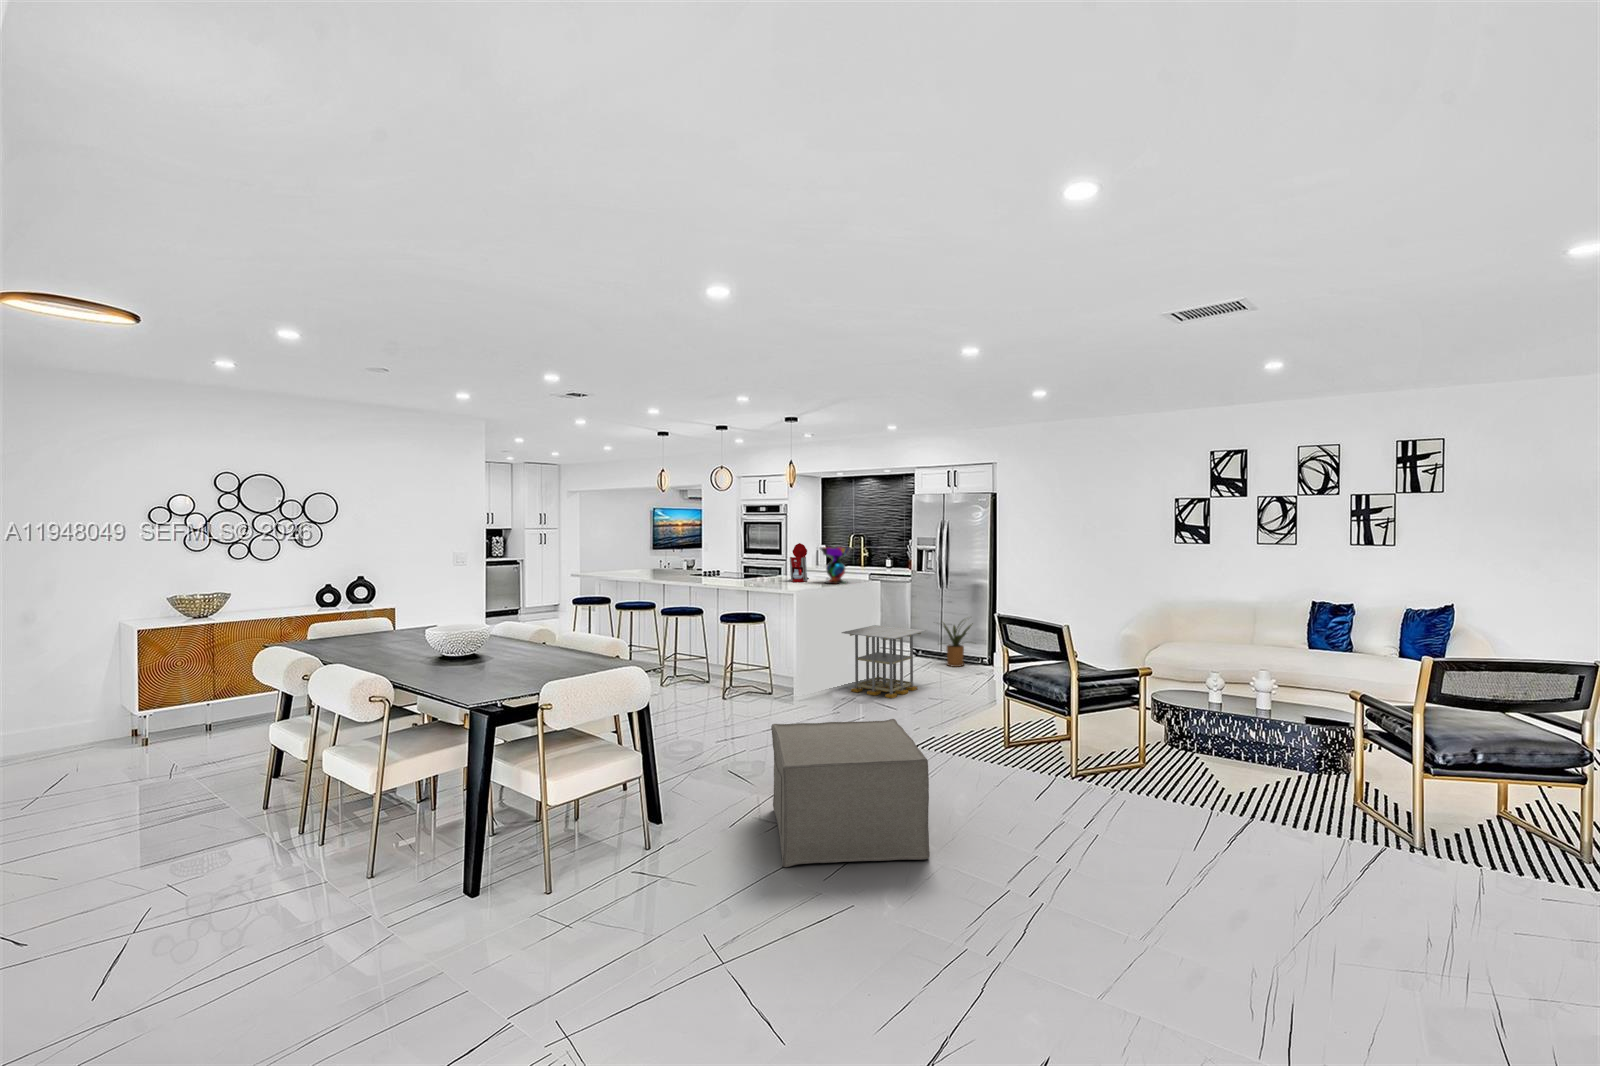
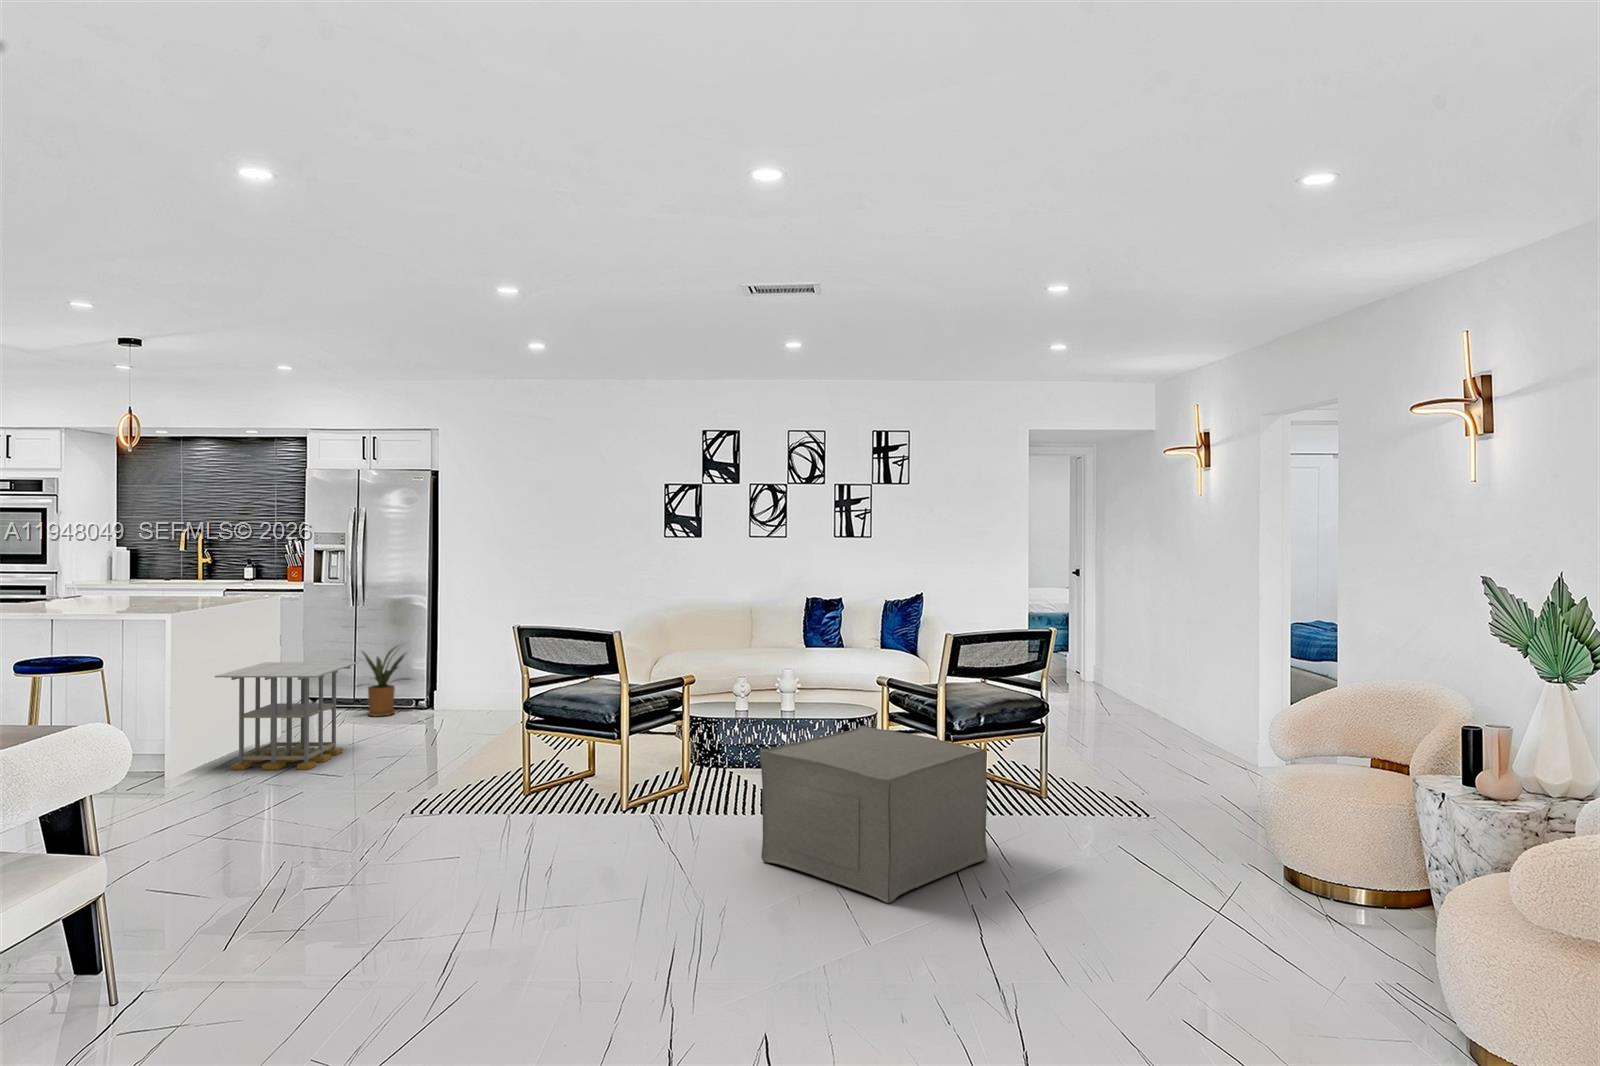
coffee maker: present [790,543,809,582] -> none [83,536,126,602]
decorative bowl: present [820,547,851,584] -> none [157,542,222,601]
ottoman: present [771,719,930,867] -> present [759,725,988,903]

